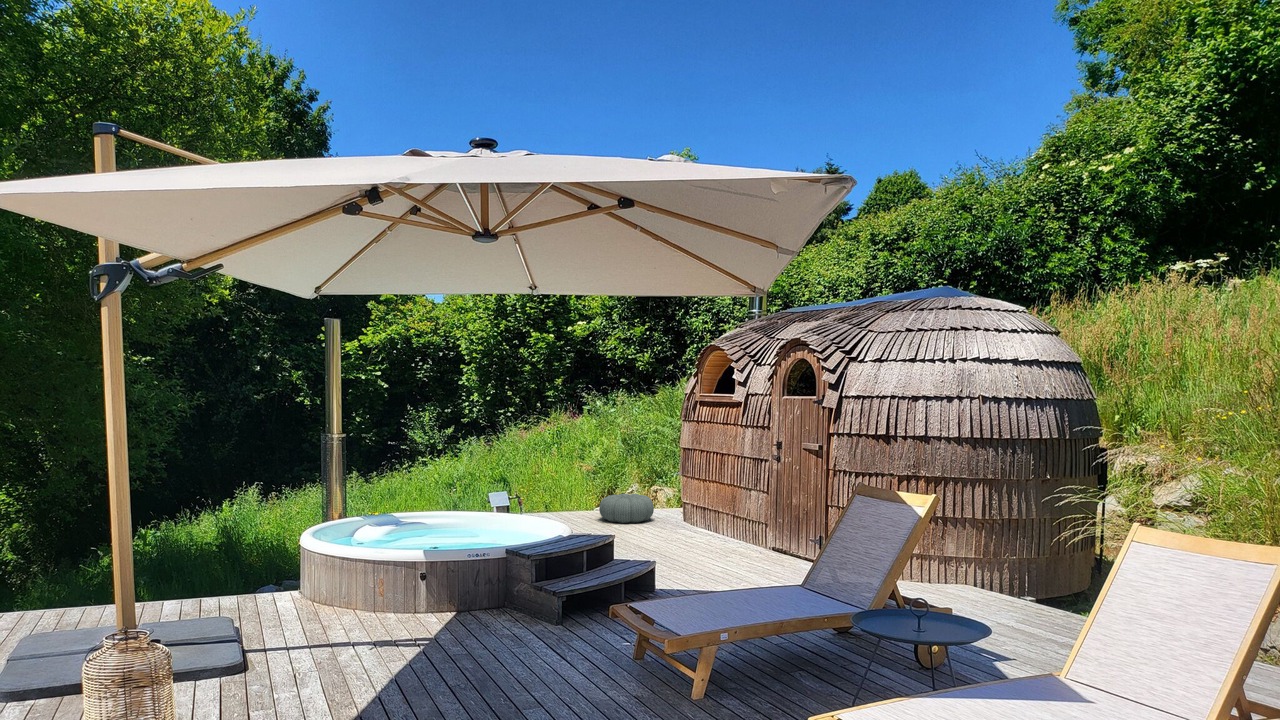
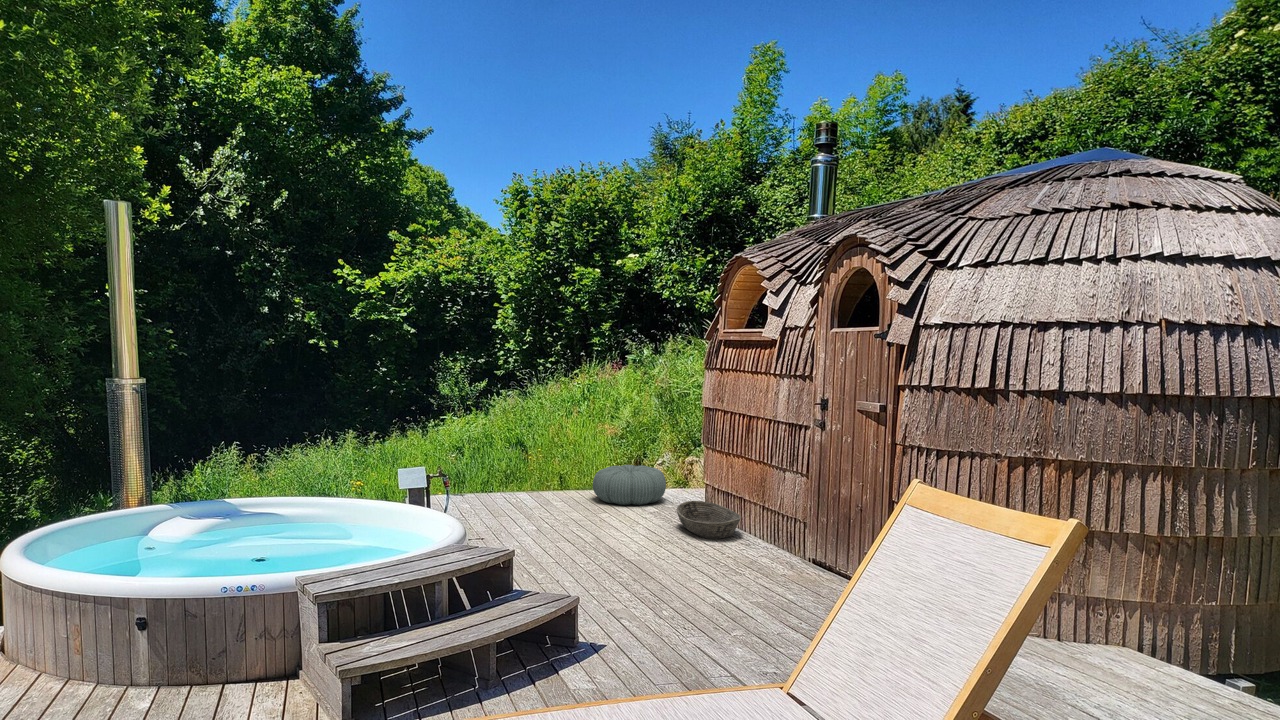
basket: none [671,517,719,542] -> present [677,501,741,539]

